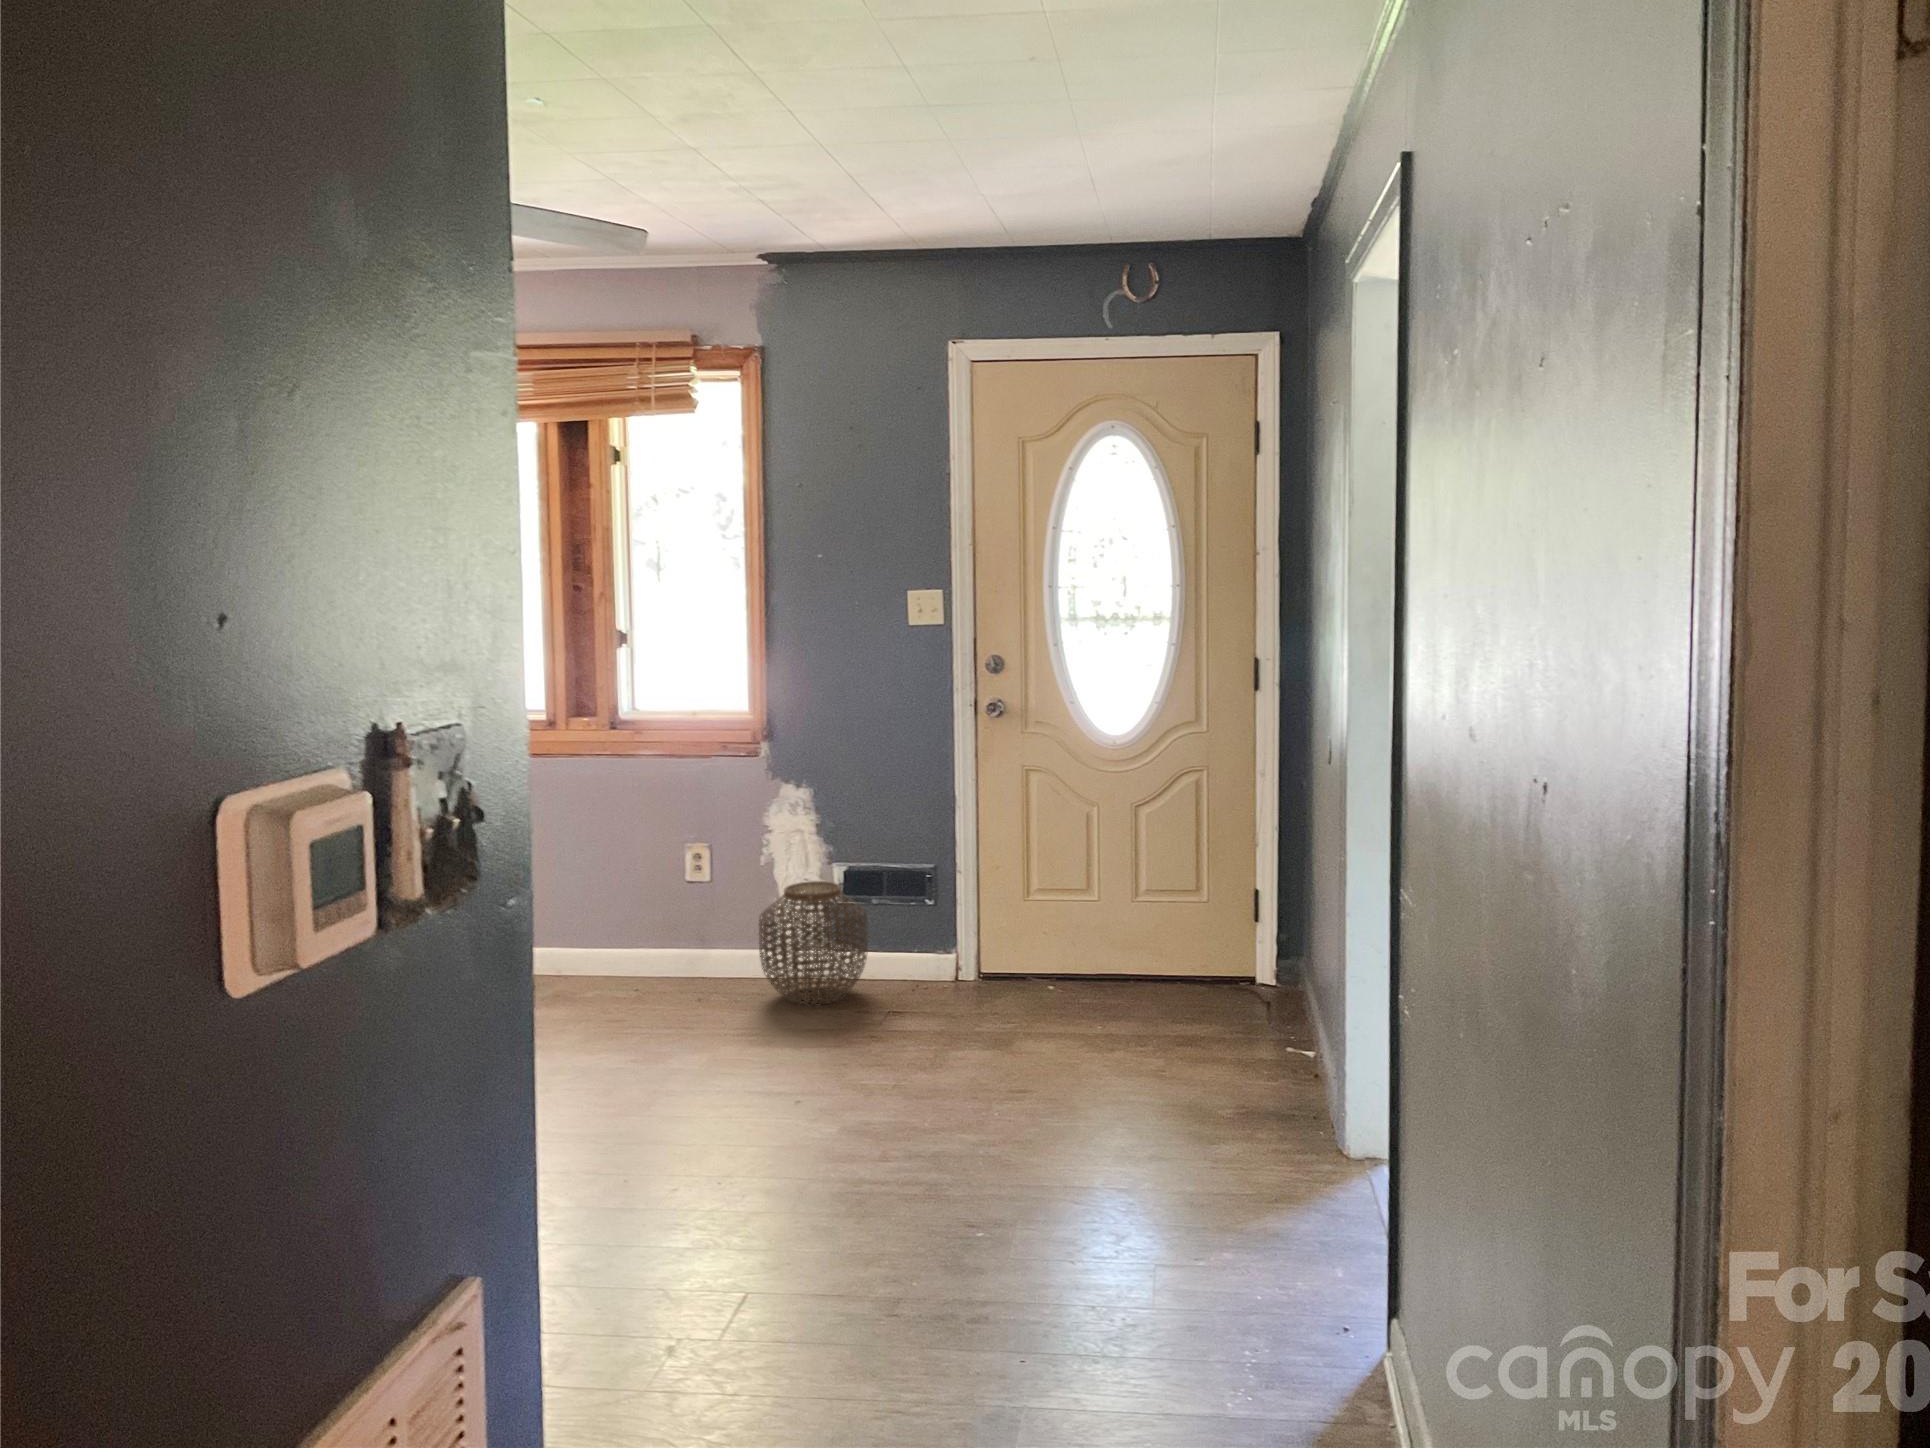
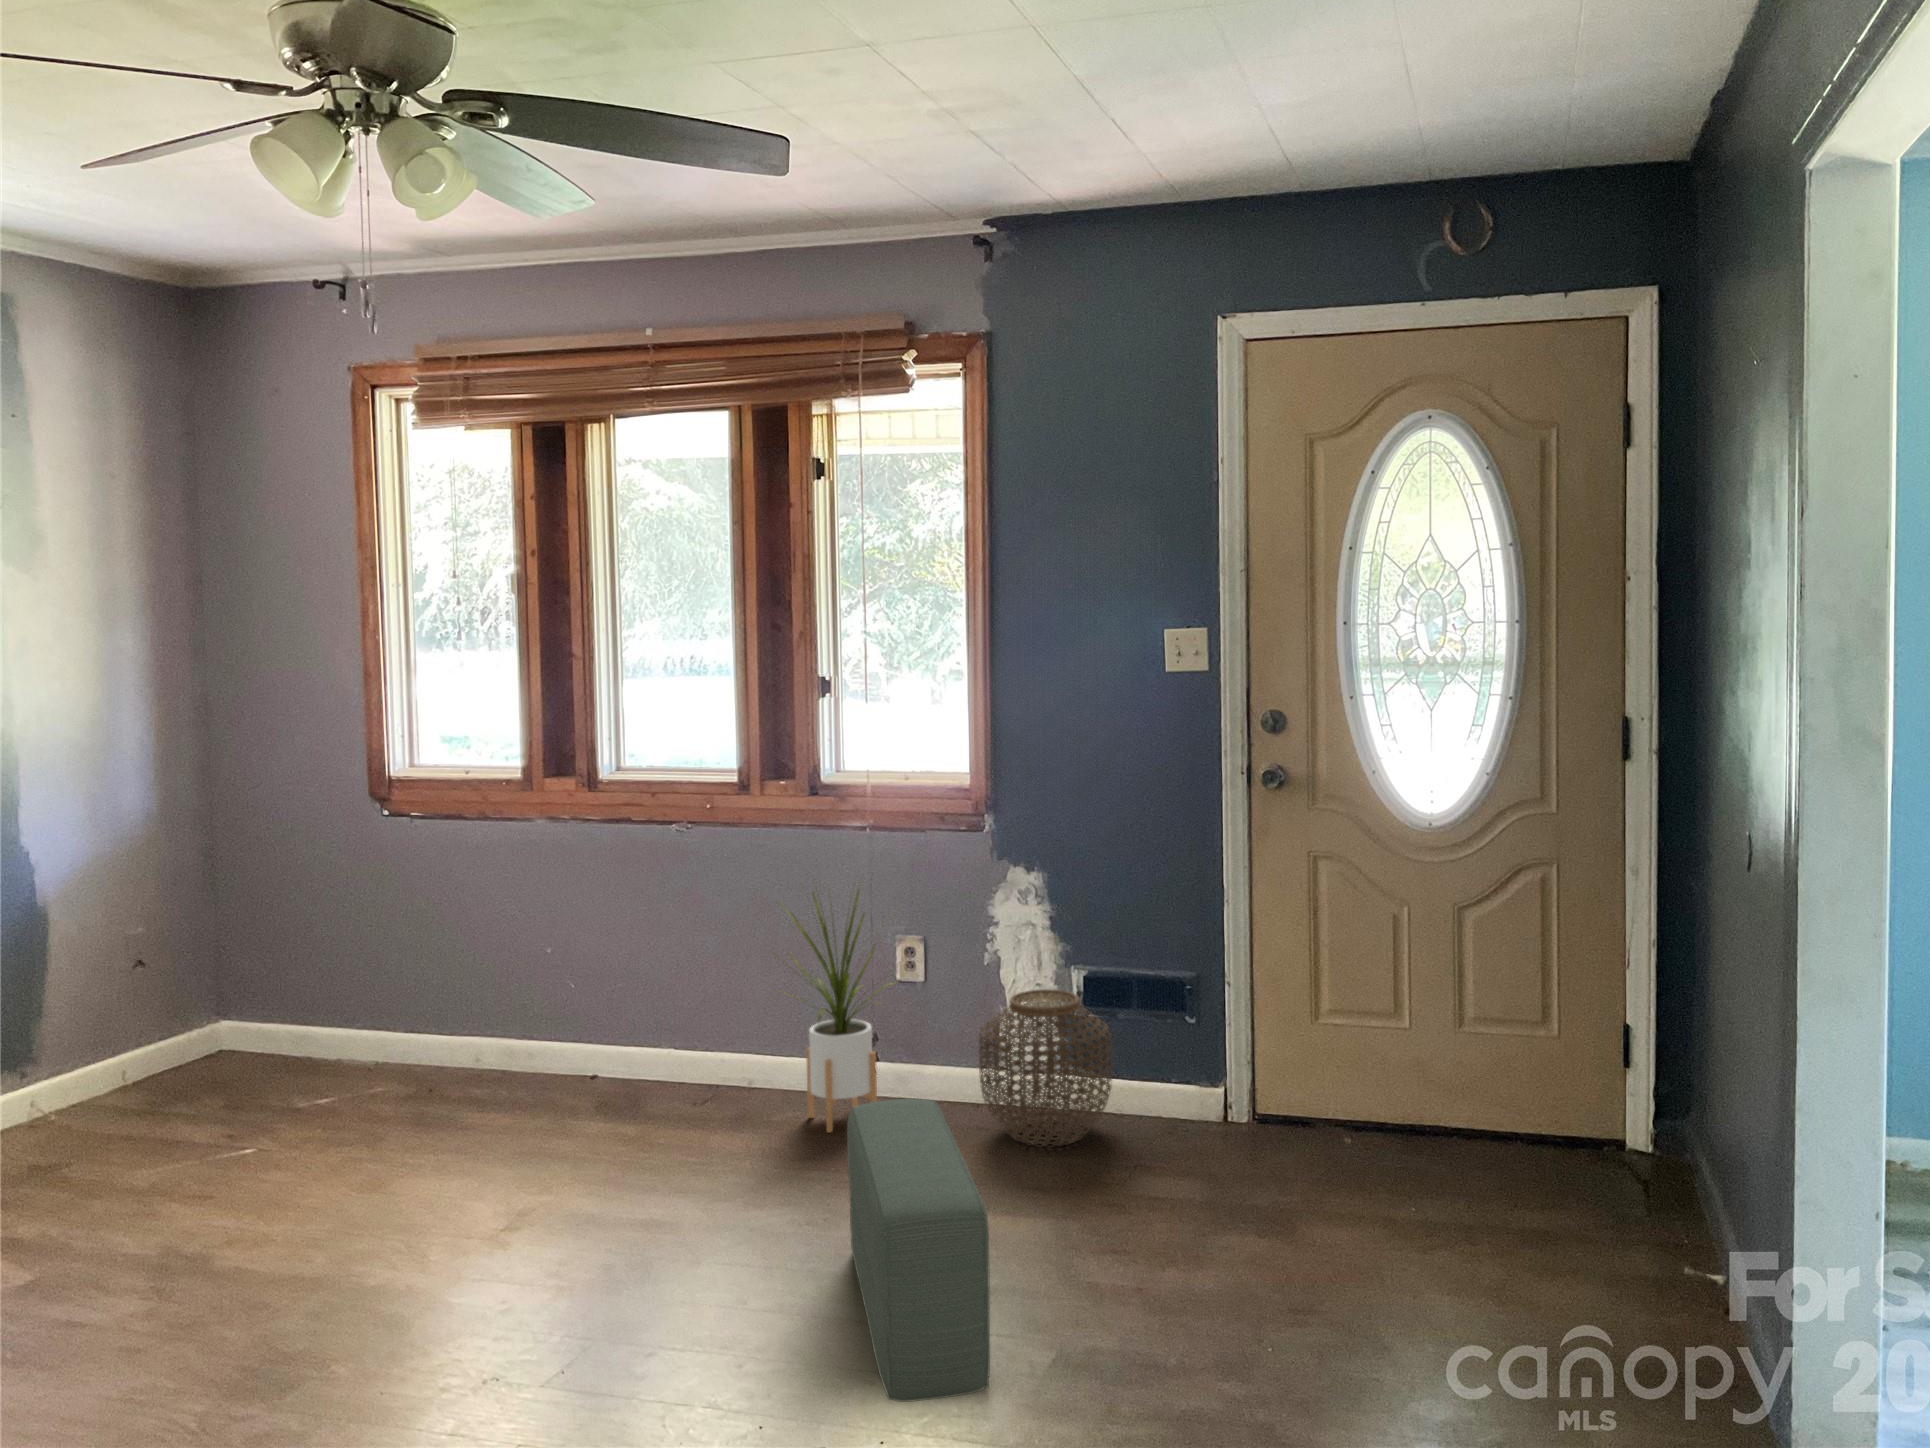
house plant: none [580,792,694,1005] -> present [790,890,889,1133]
pouf: none [657,960,779,1177] -> present [847,1098,990,1402]

